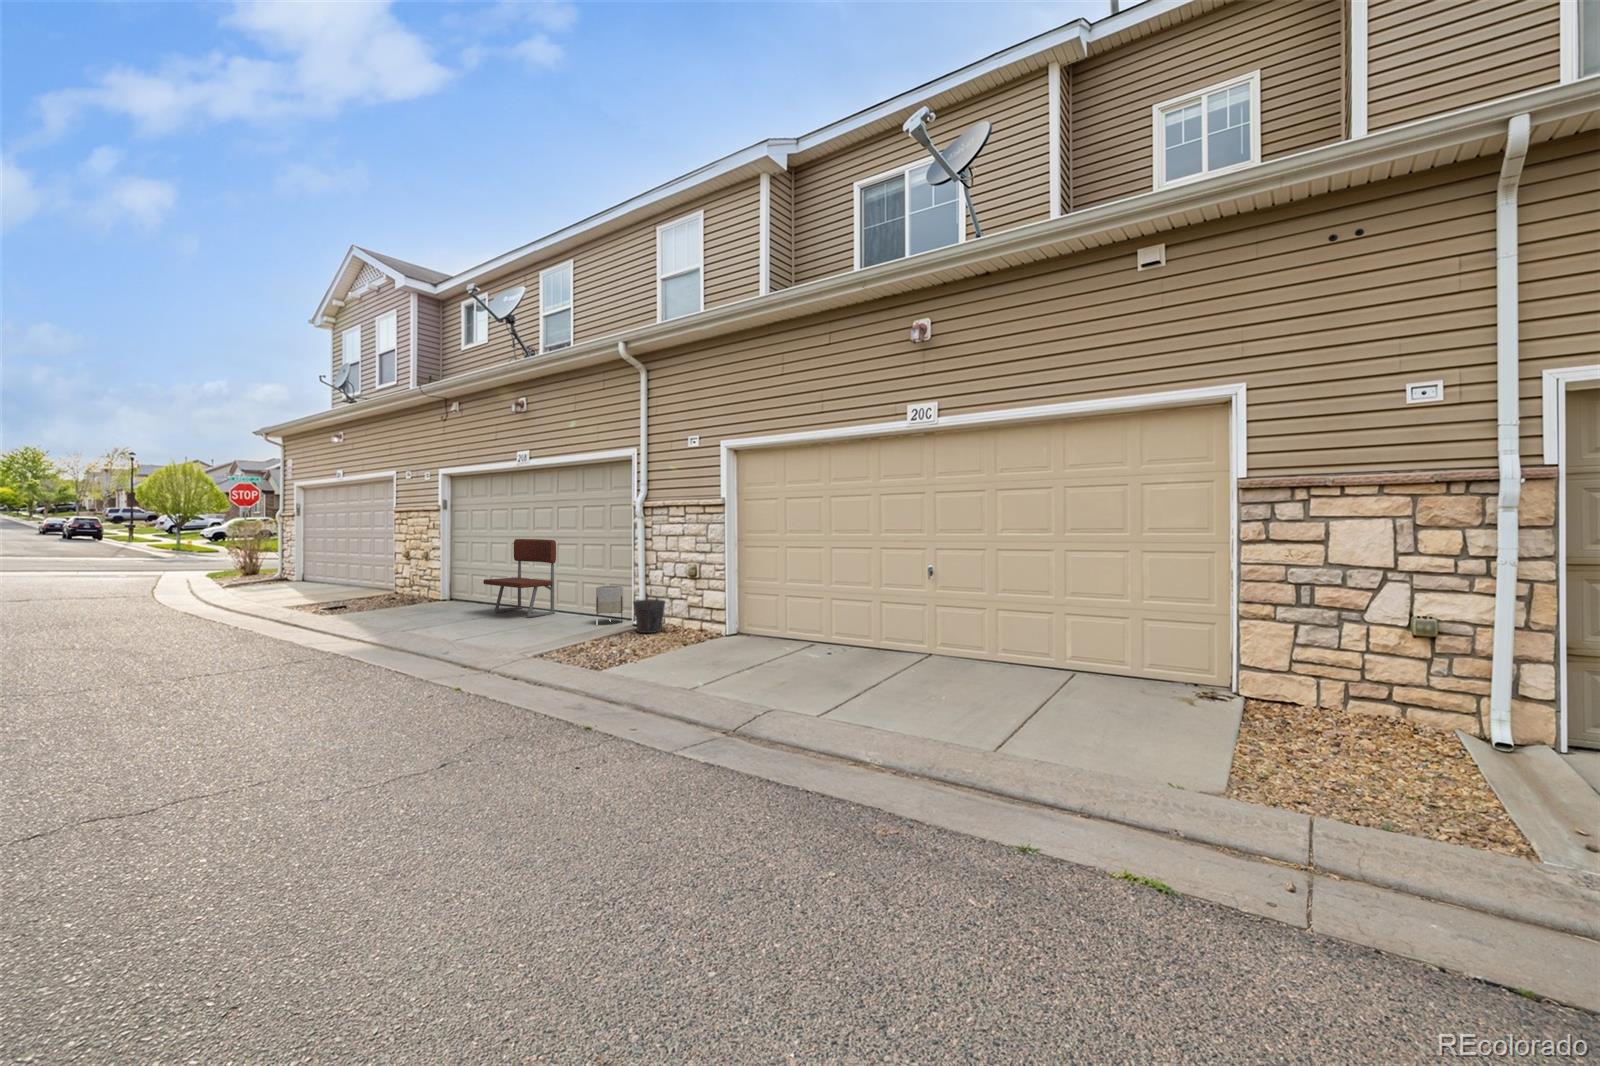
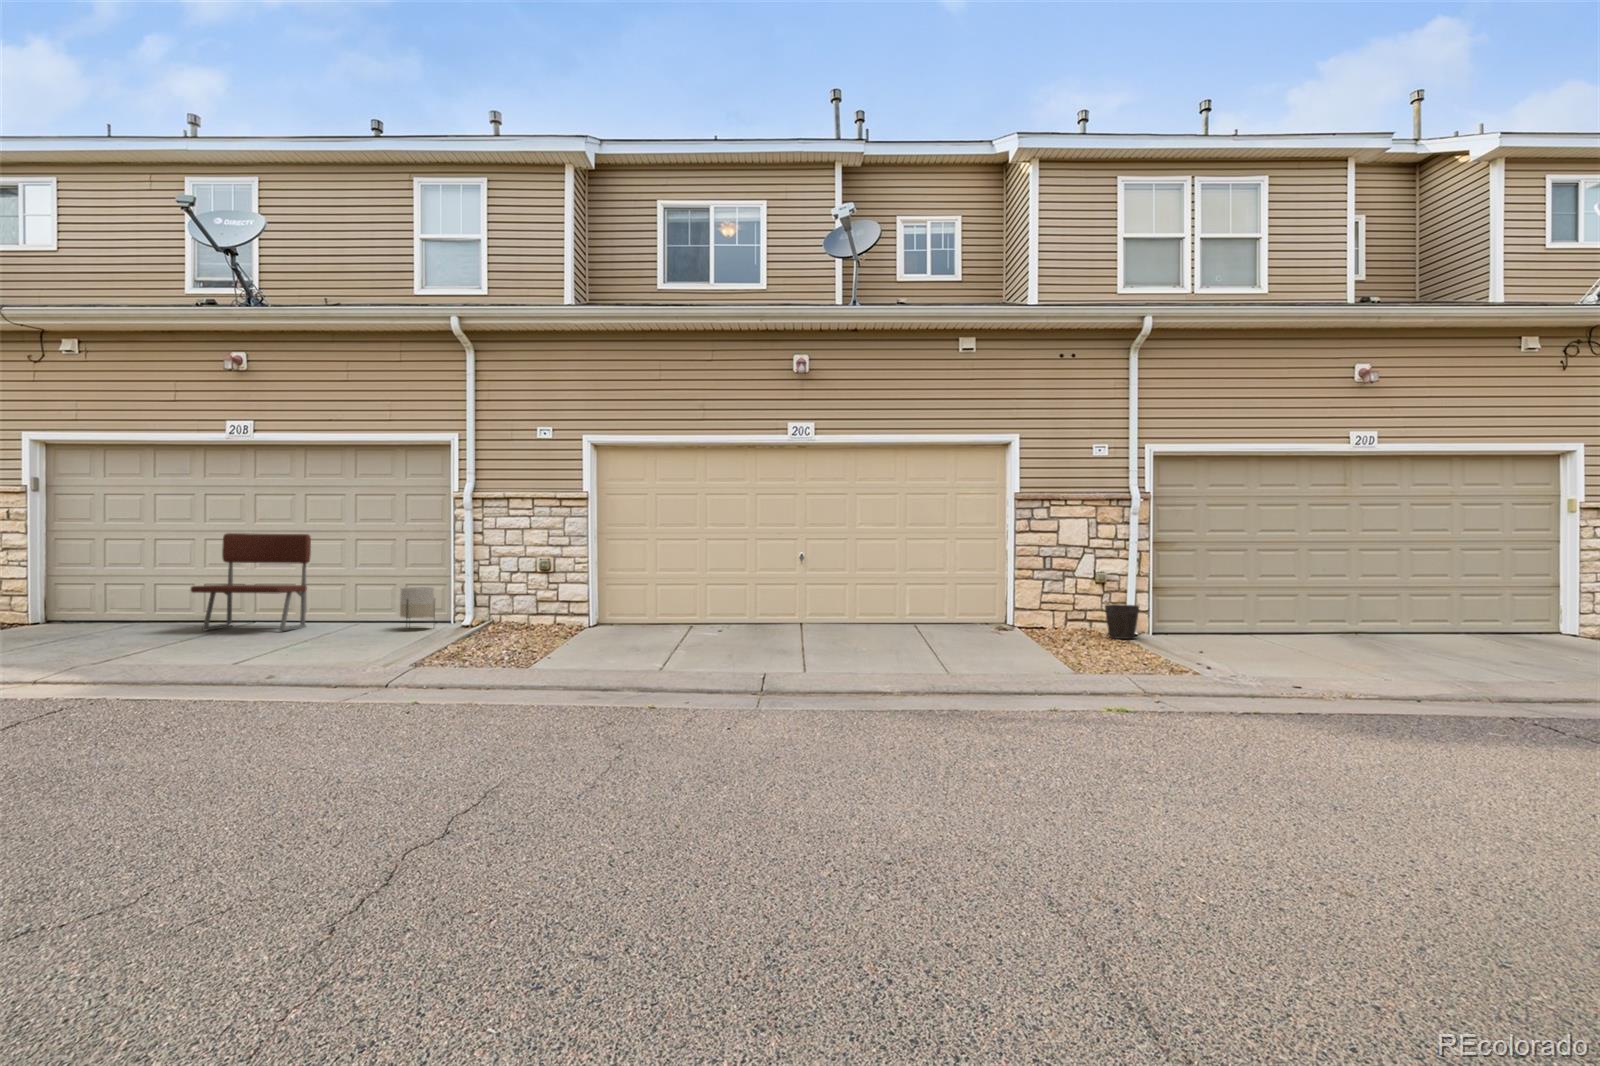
waste bin: present [633,599,665,633] -> present [1105,604,1139,639]

